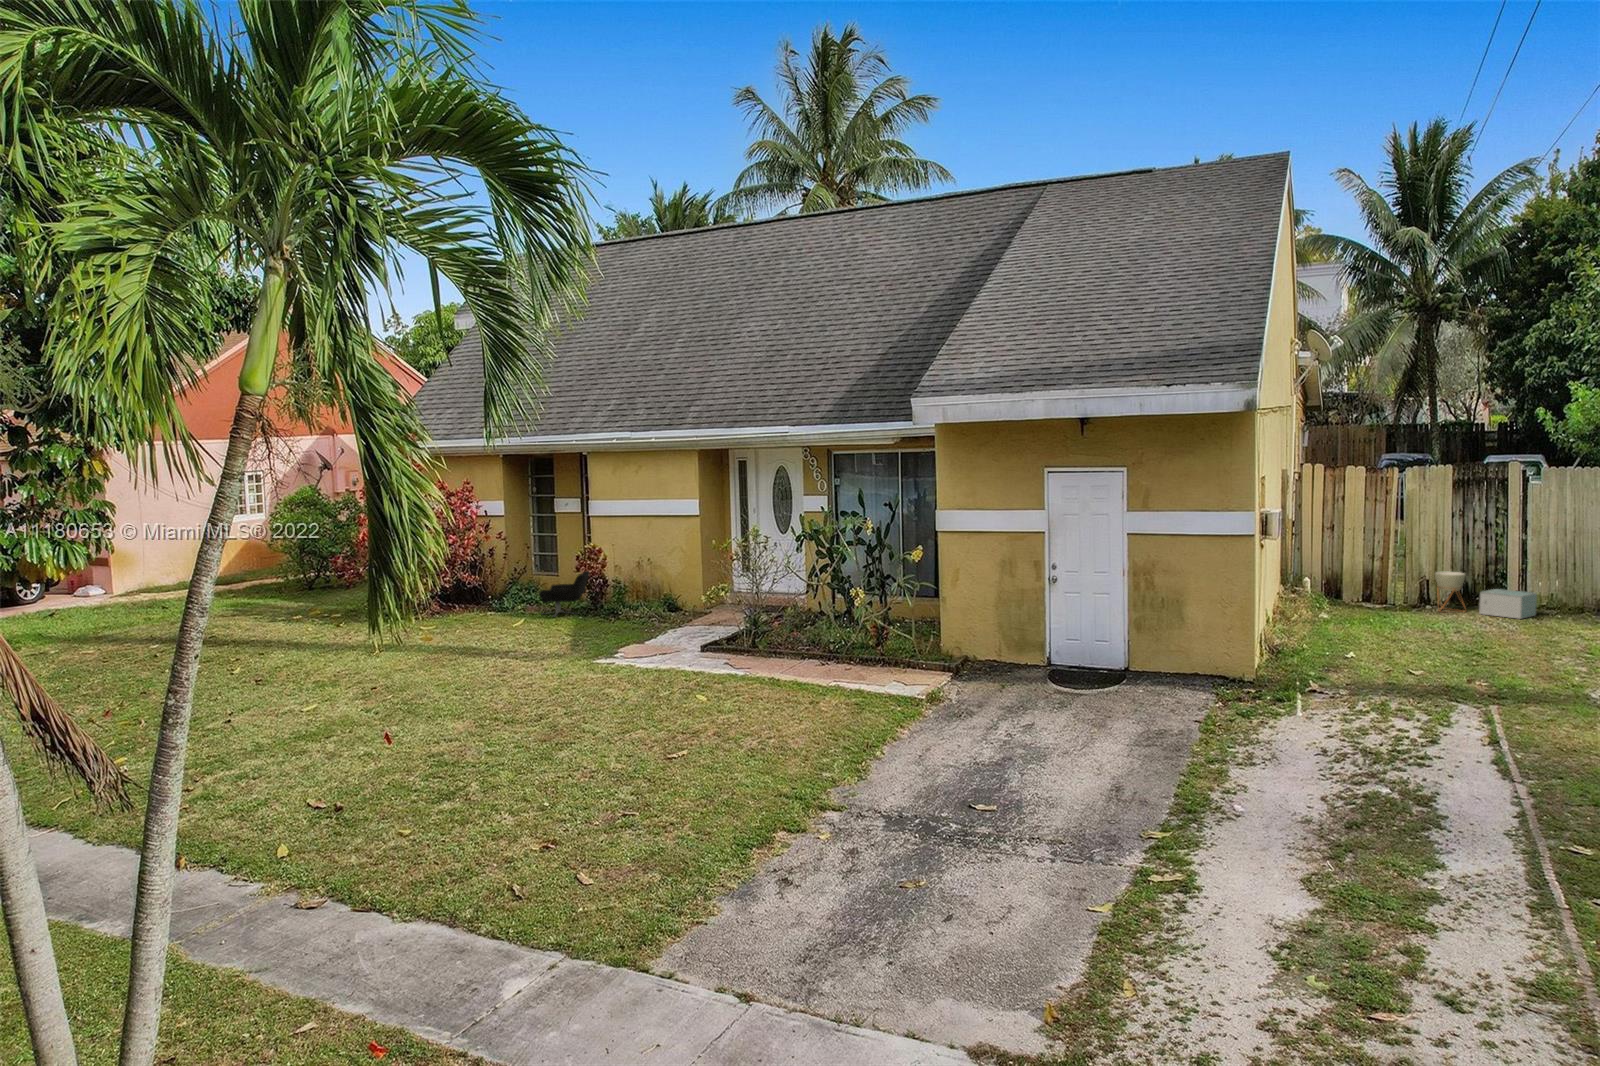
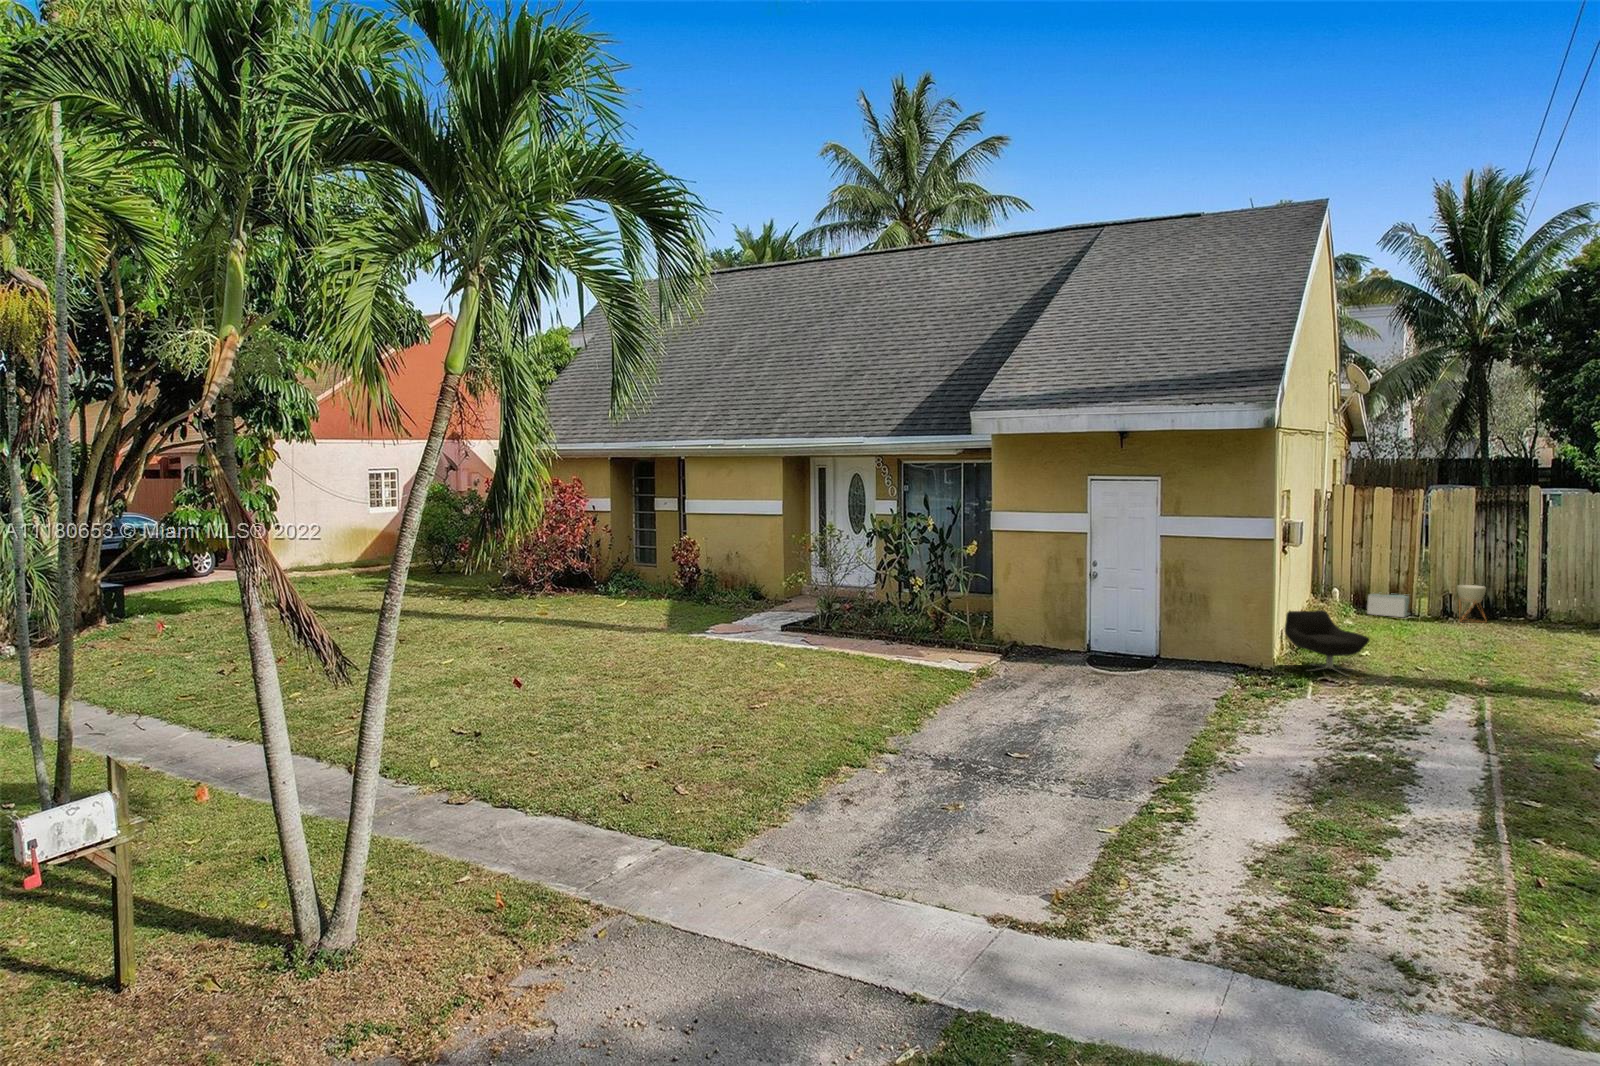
lounge chair: present [539,571,590,616] -> present [1285,610,1369,676]
storage box: present [1479,589,1537,619] -> present [1367,593,1410,617]

